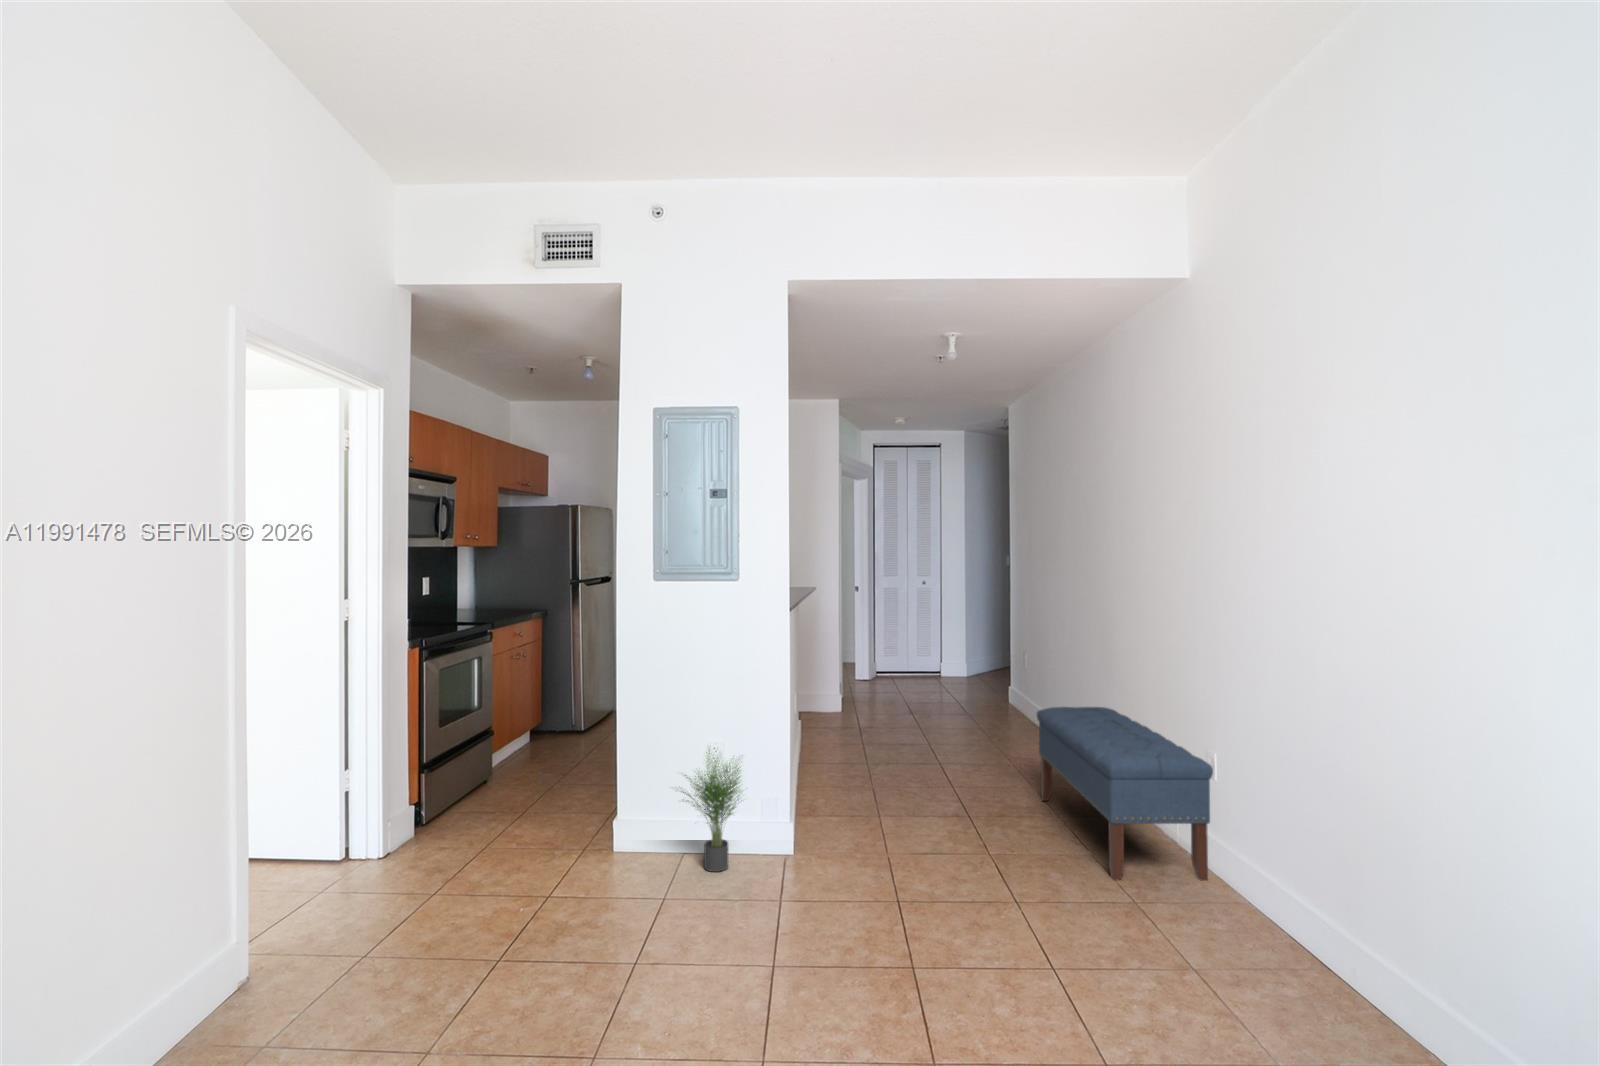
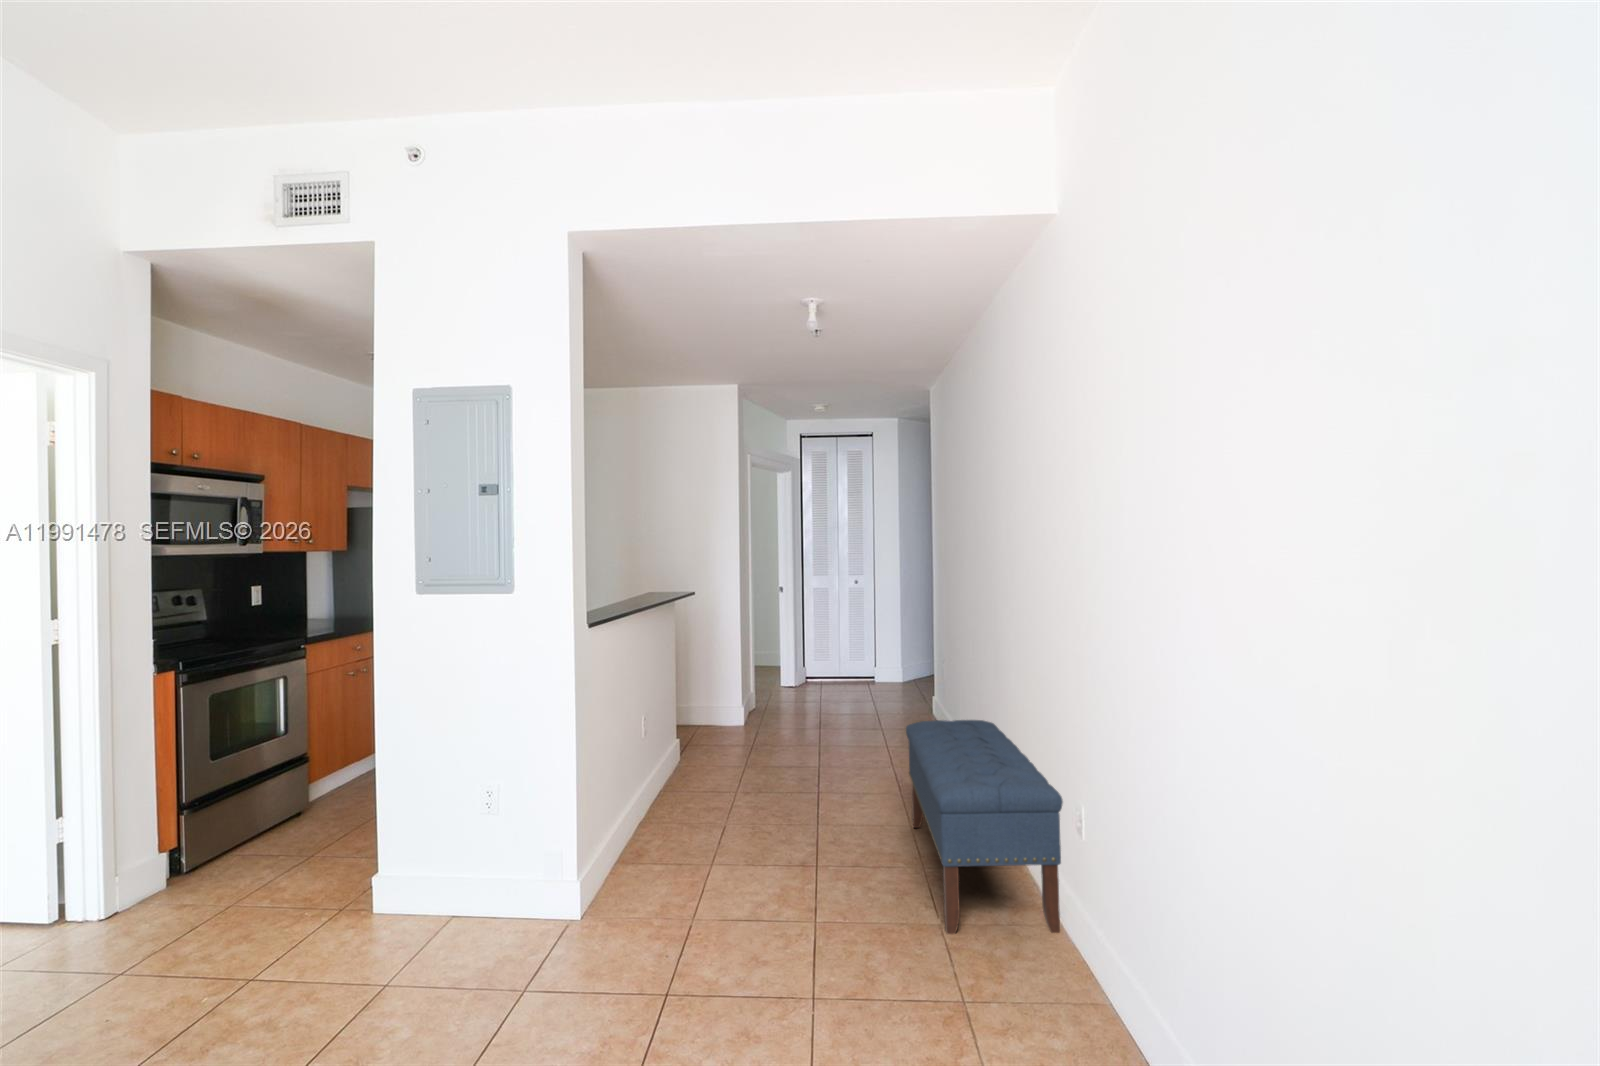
potted plant: present [681,752,742,872] -> none [428,778,529,930]

